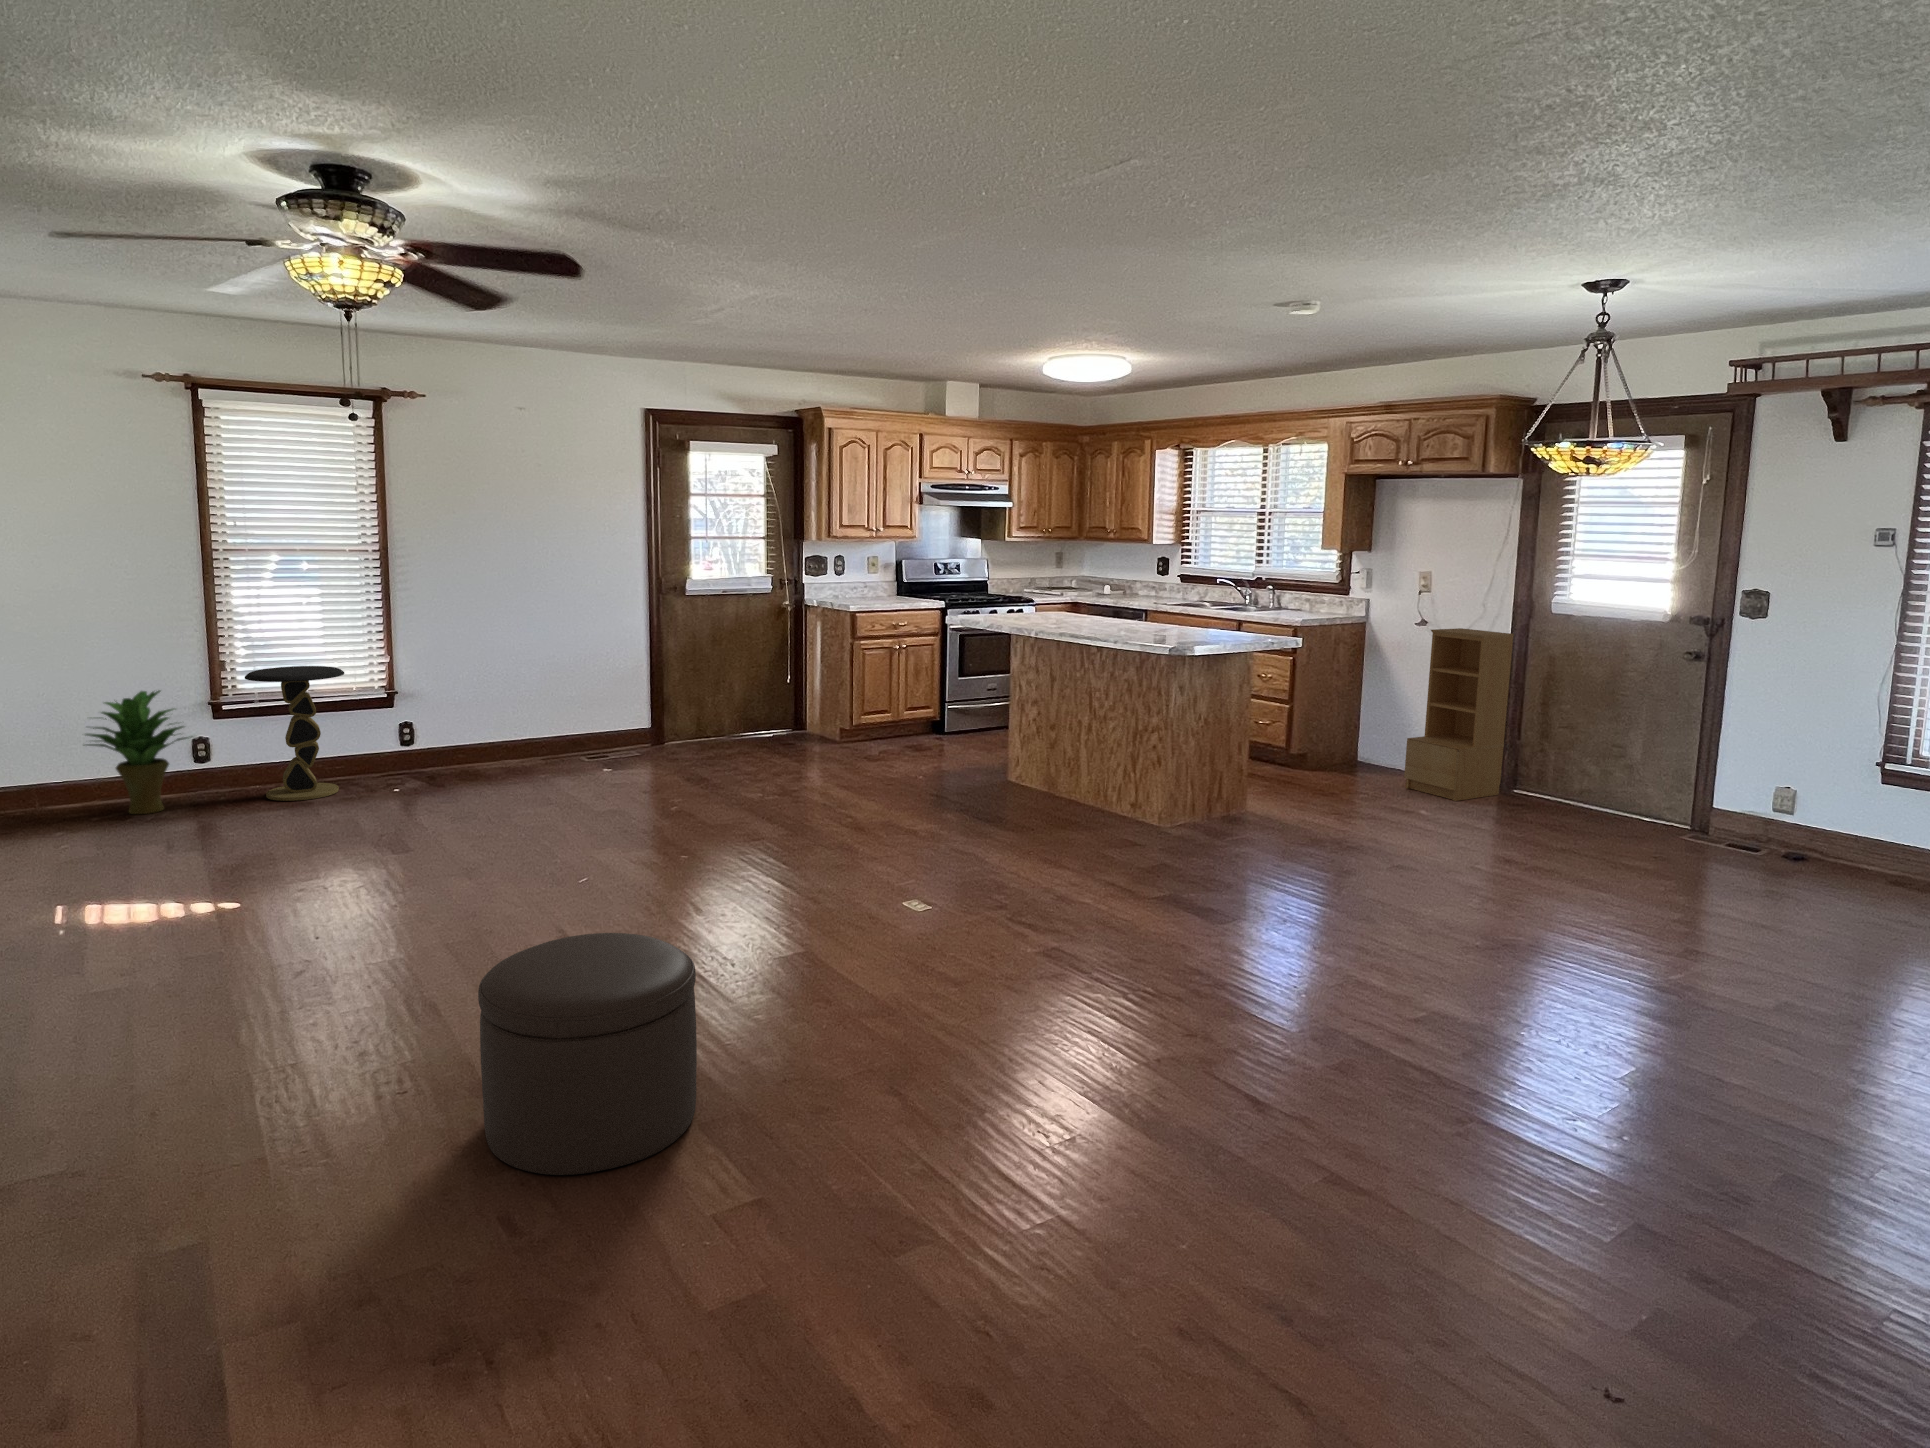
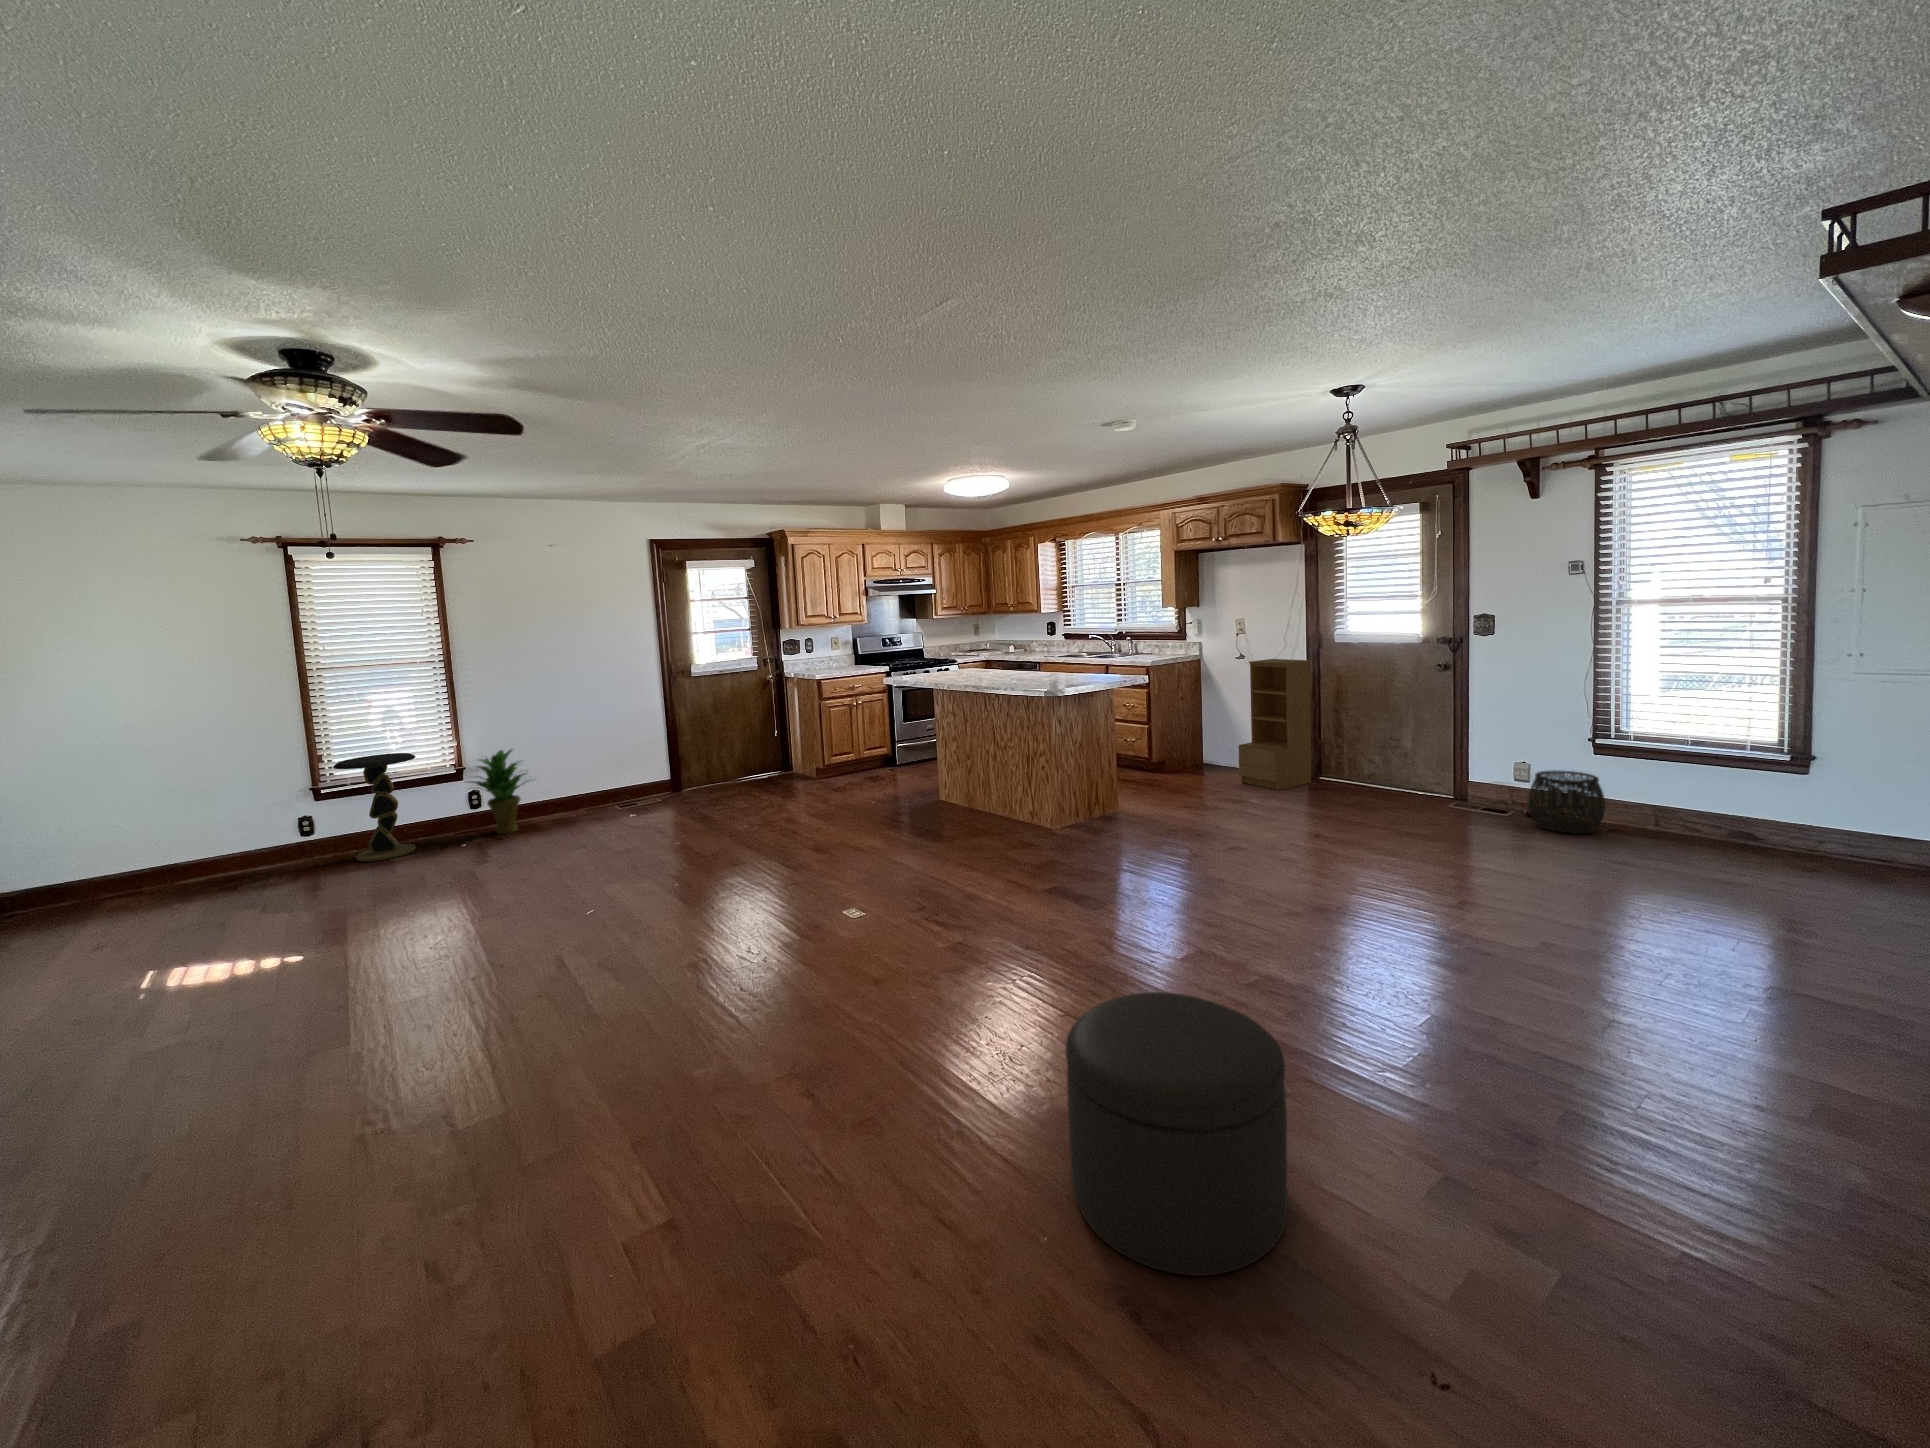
potted plant: present [86,690,188,814] -> present [466,750,530,834]
woven basket: none [1787,800,1890,884] -> present [1528,770,1605,834]
ottoman: present [478,933,697,1175] -> present [1066,992,1288,1276]

